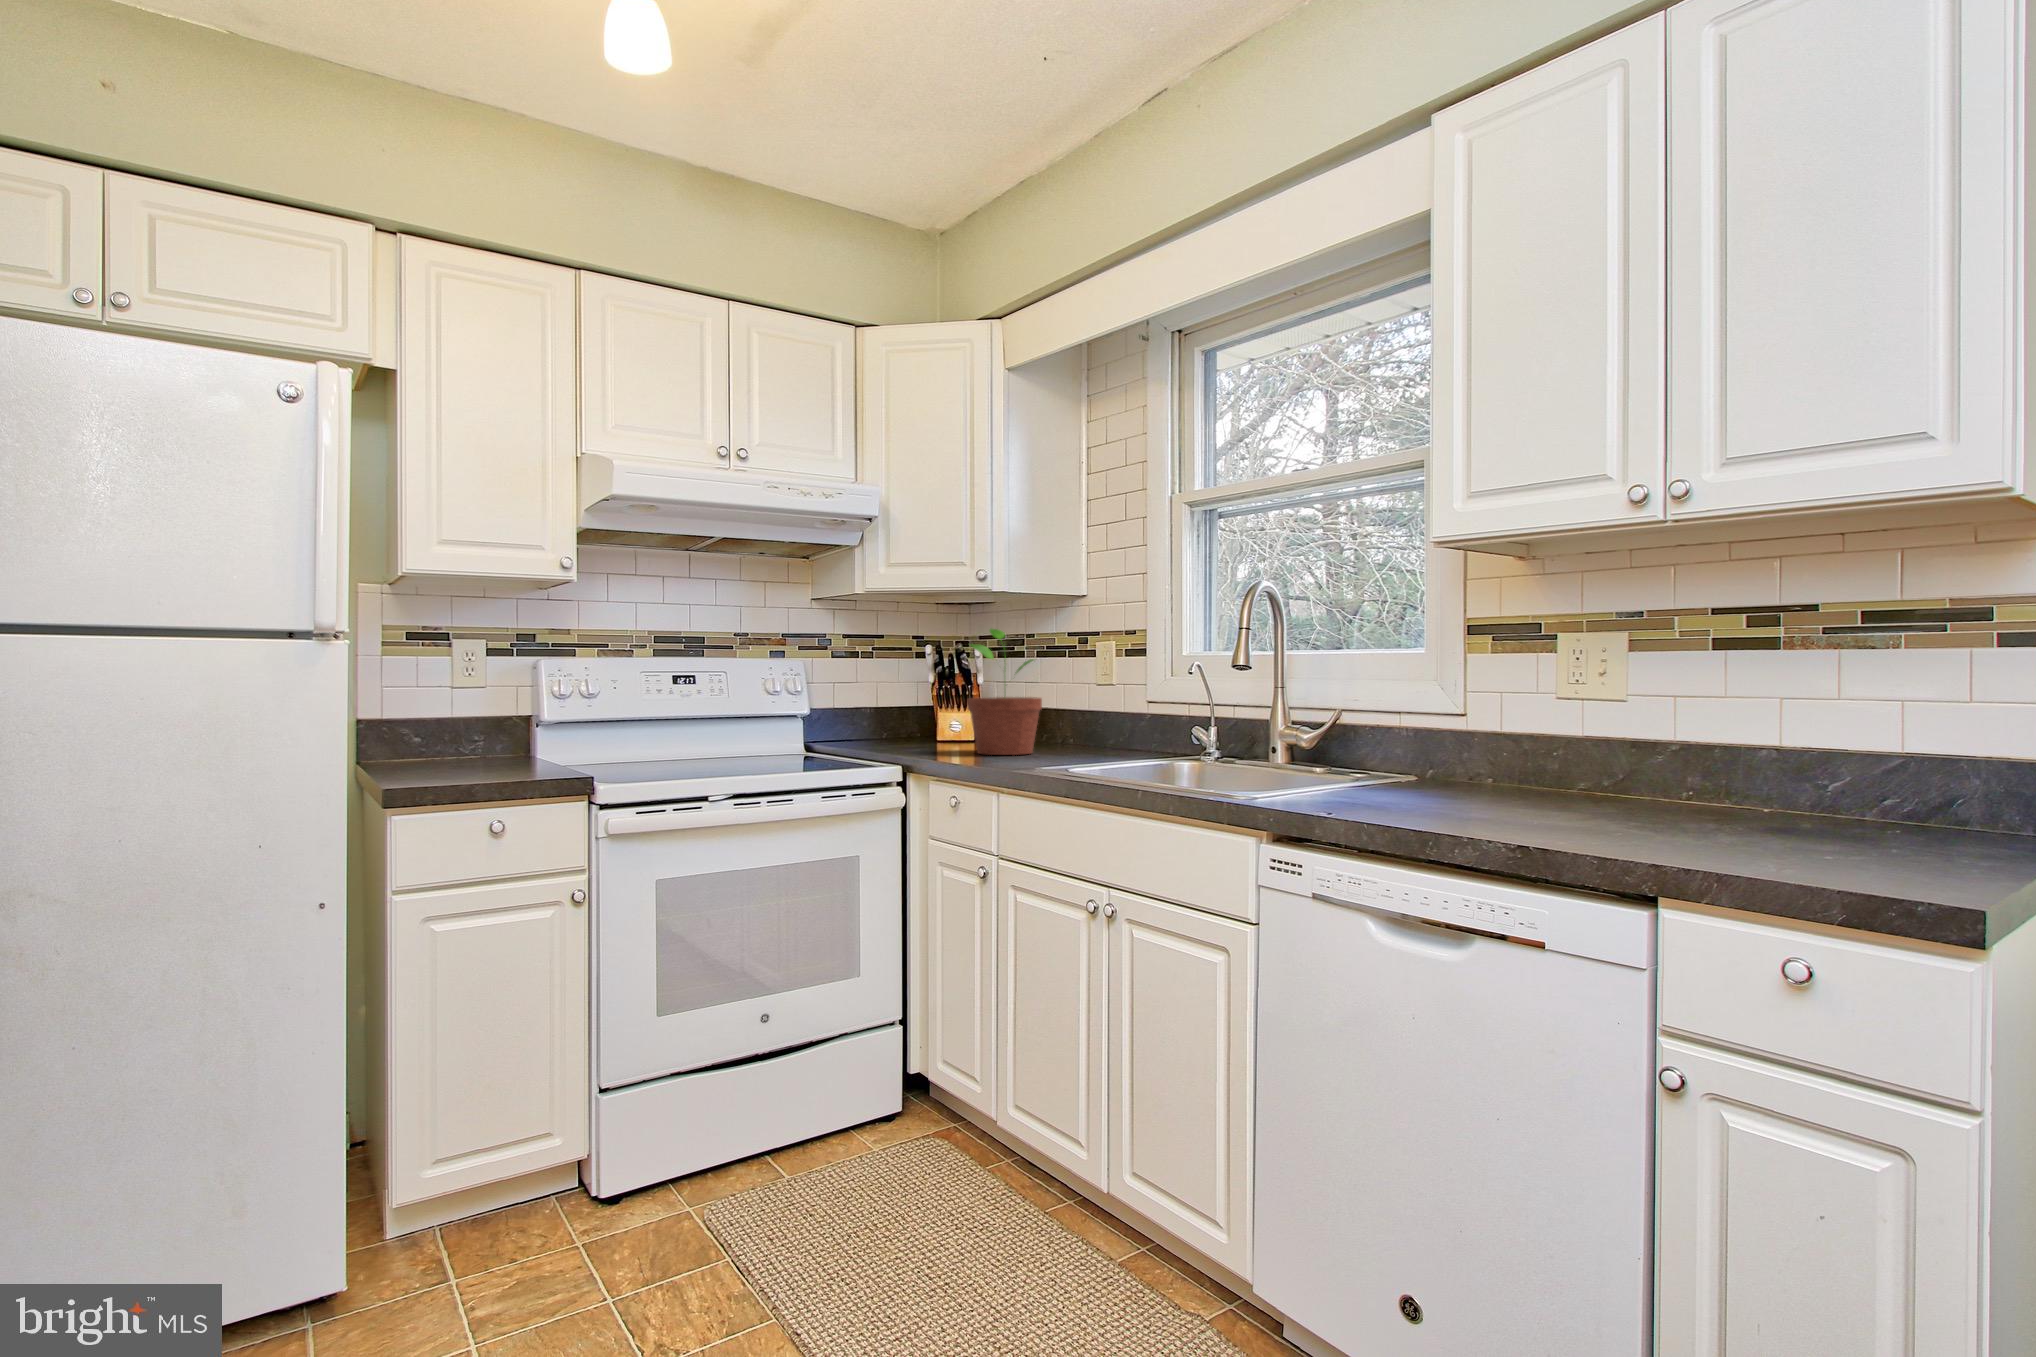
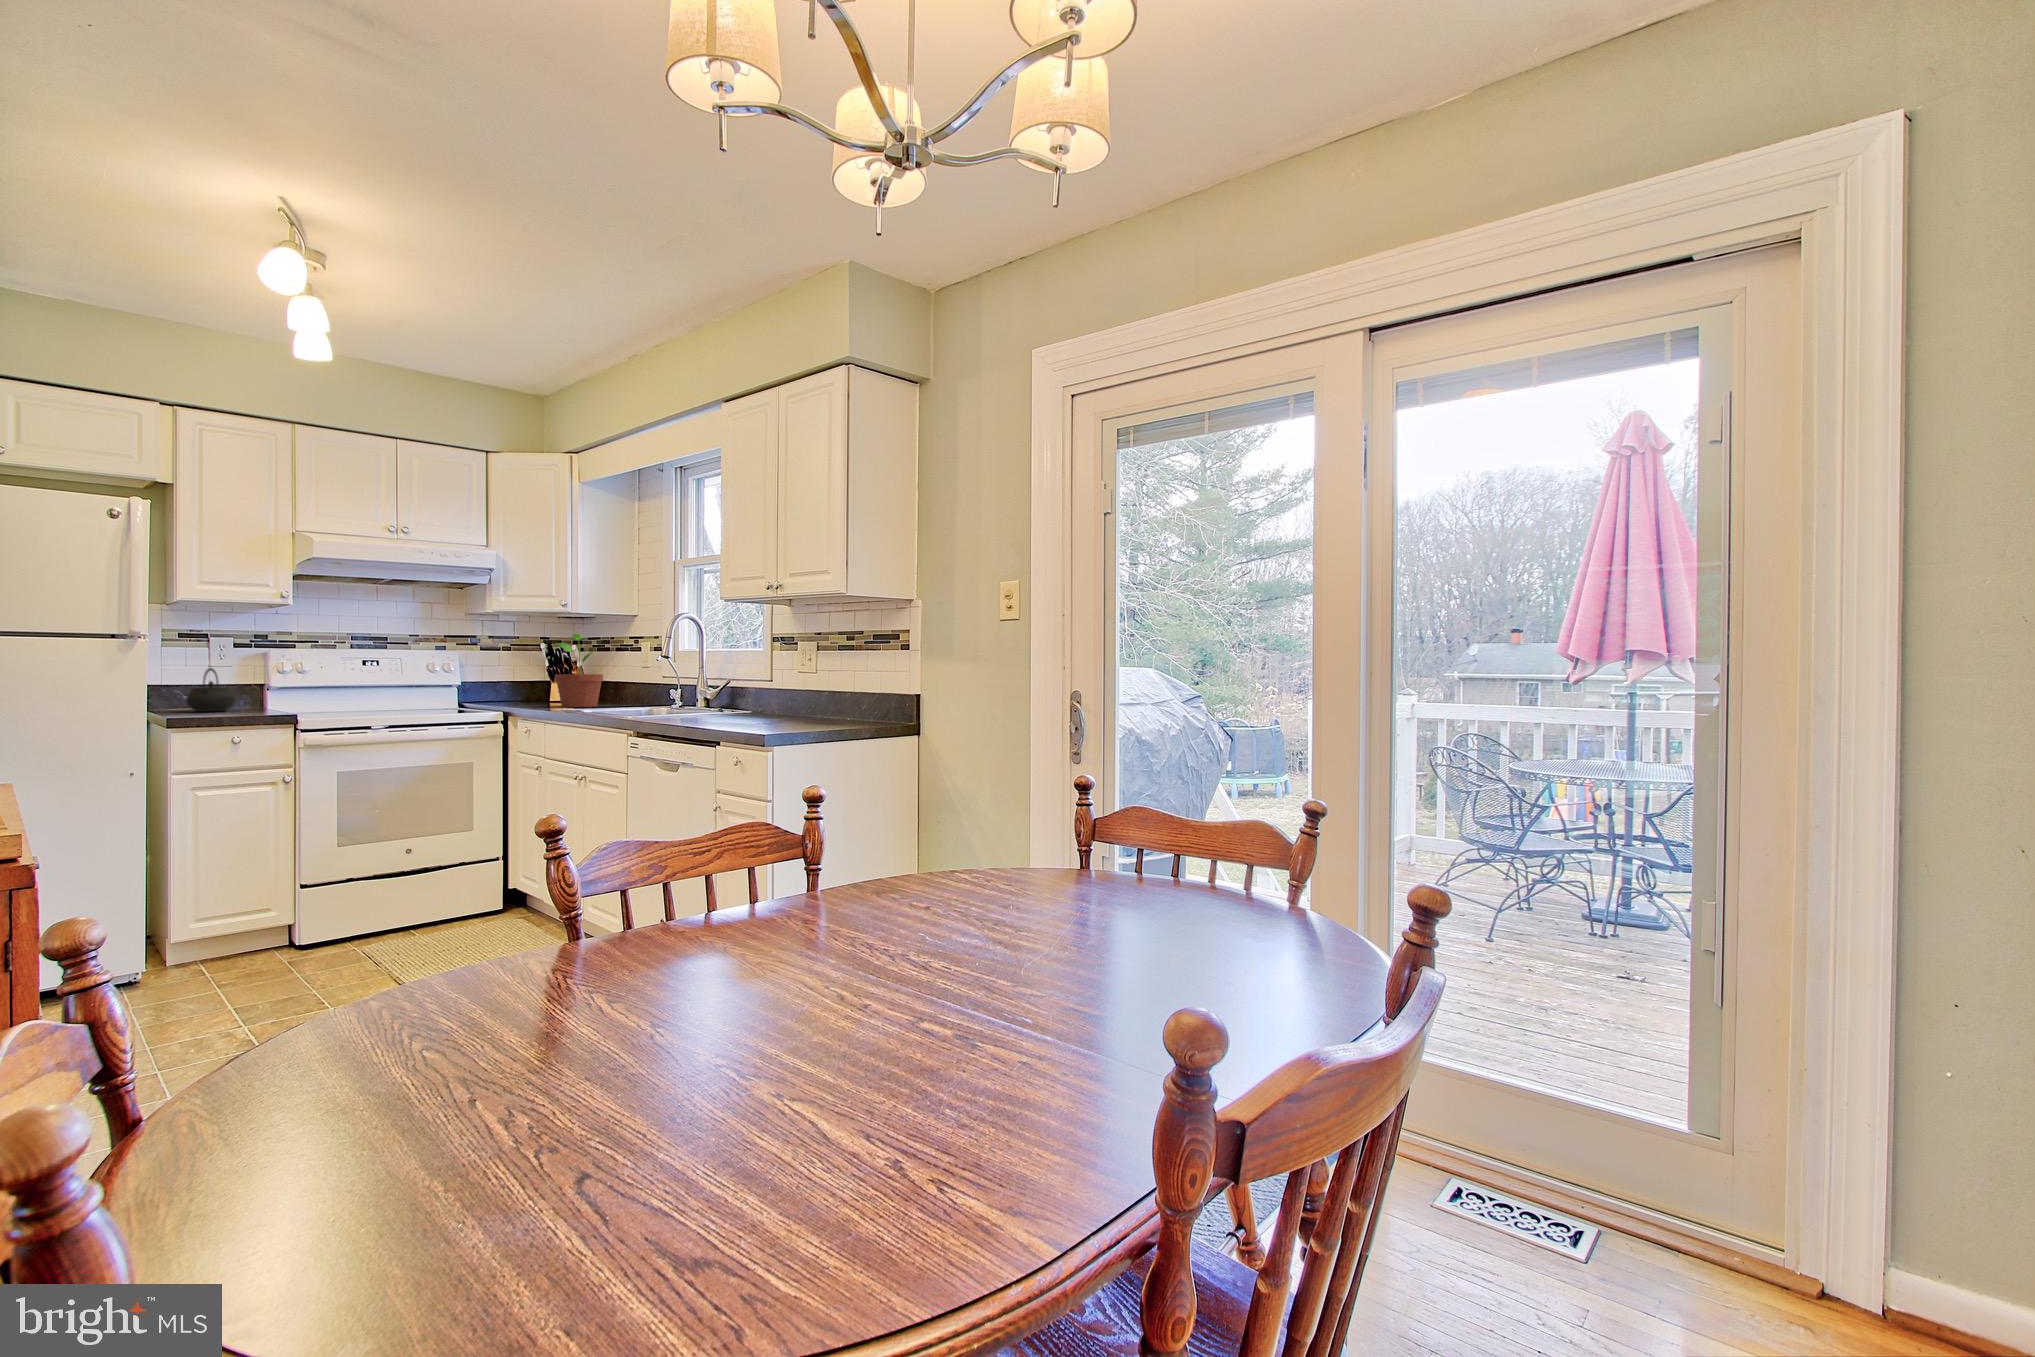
kettle: none [416,689,490,765] -> present [186,668,236,712]

